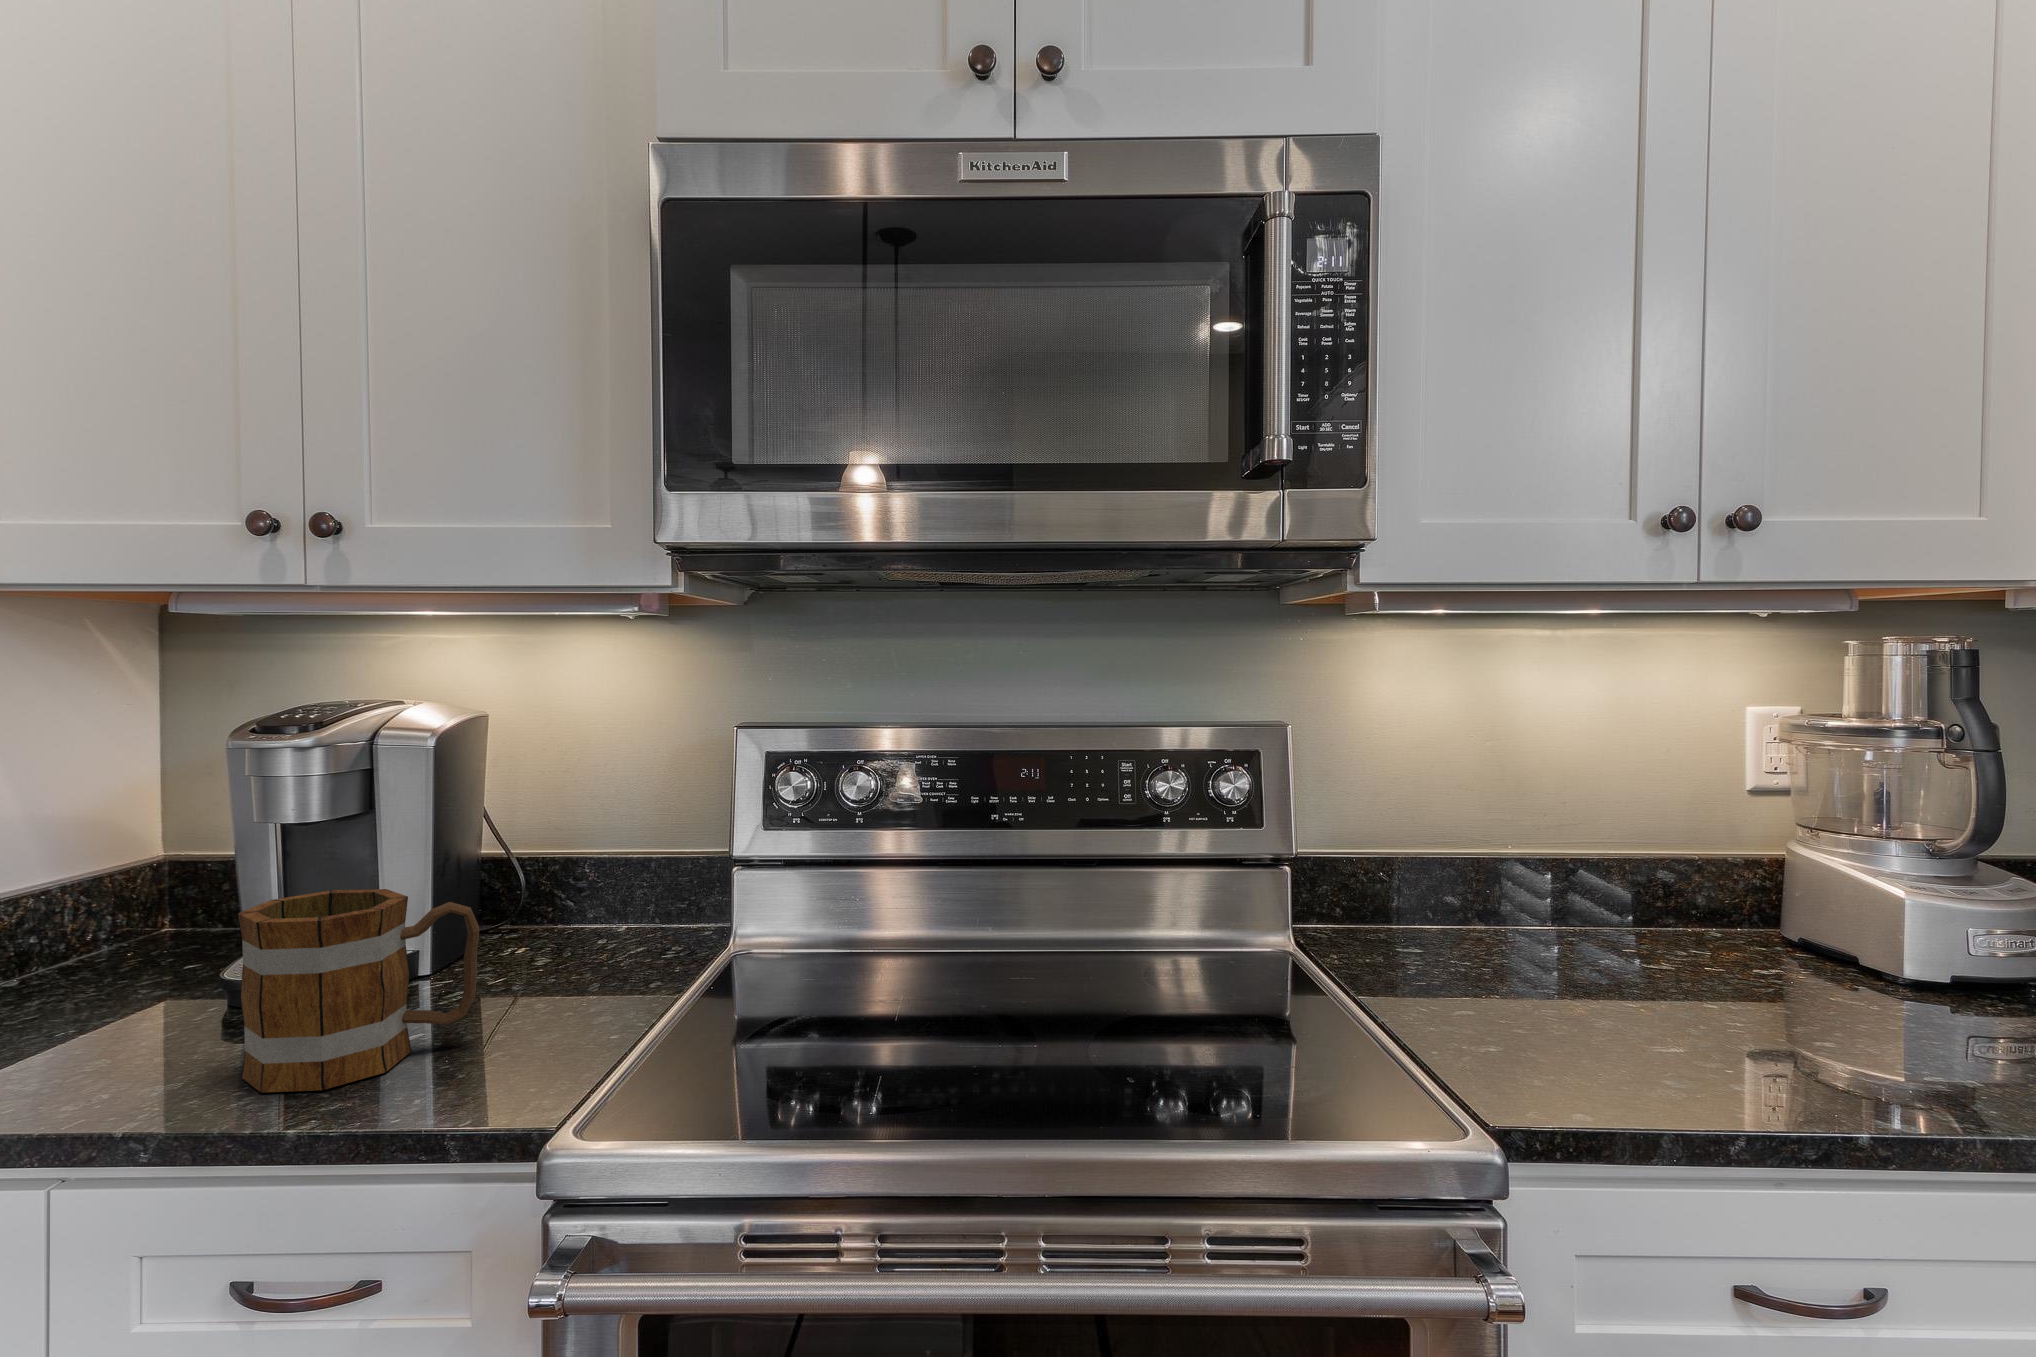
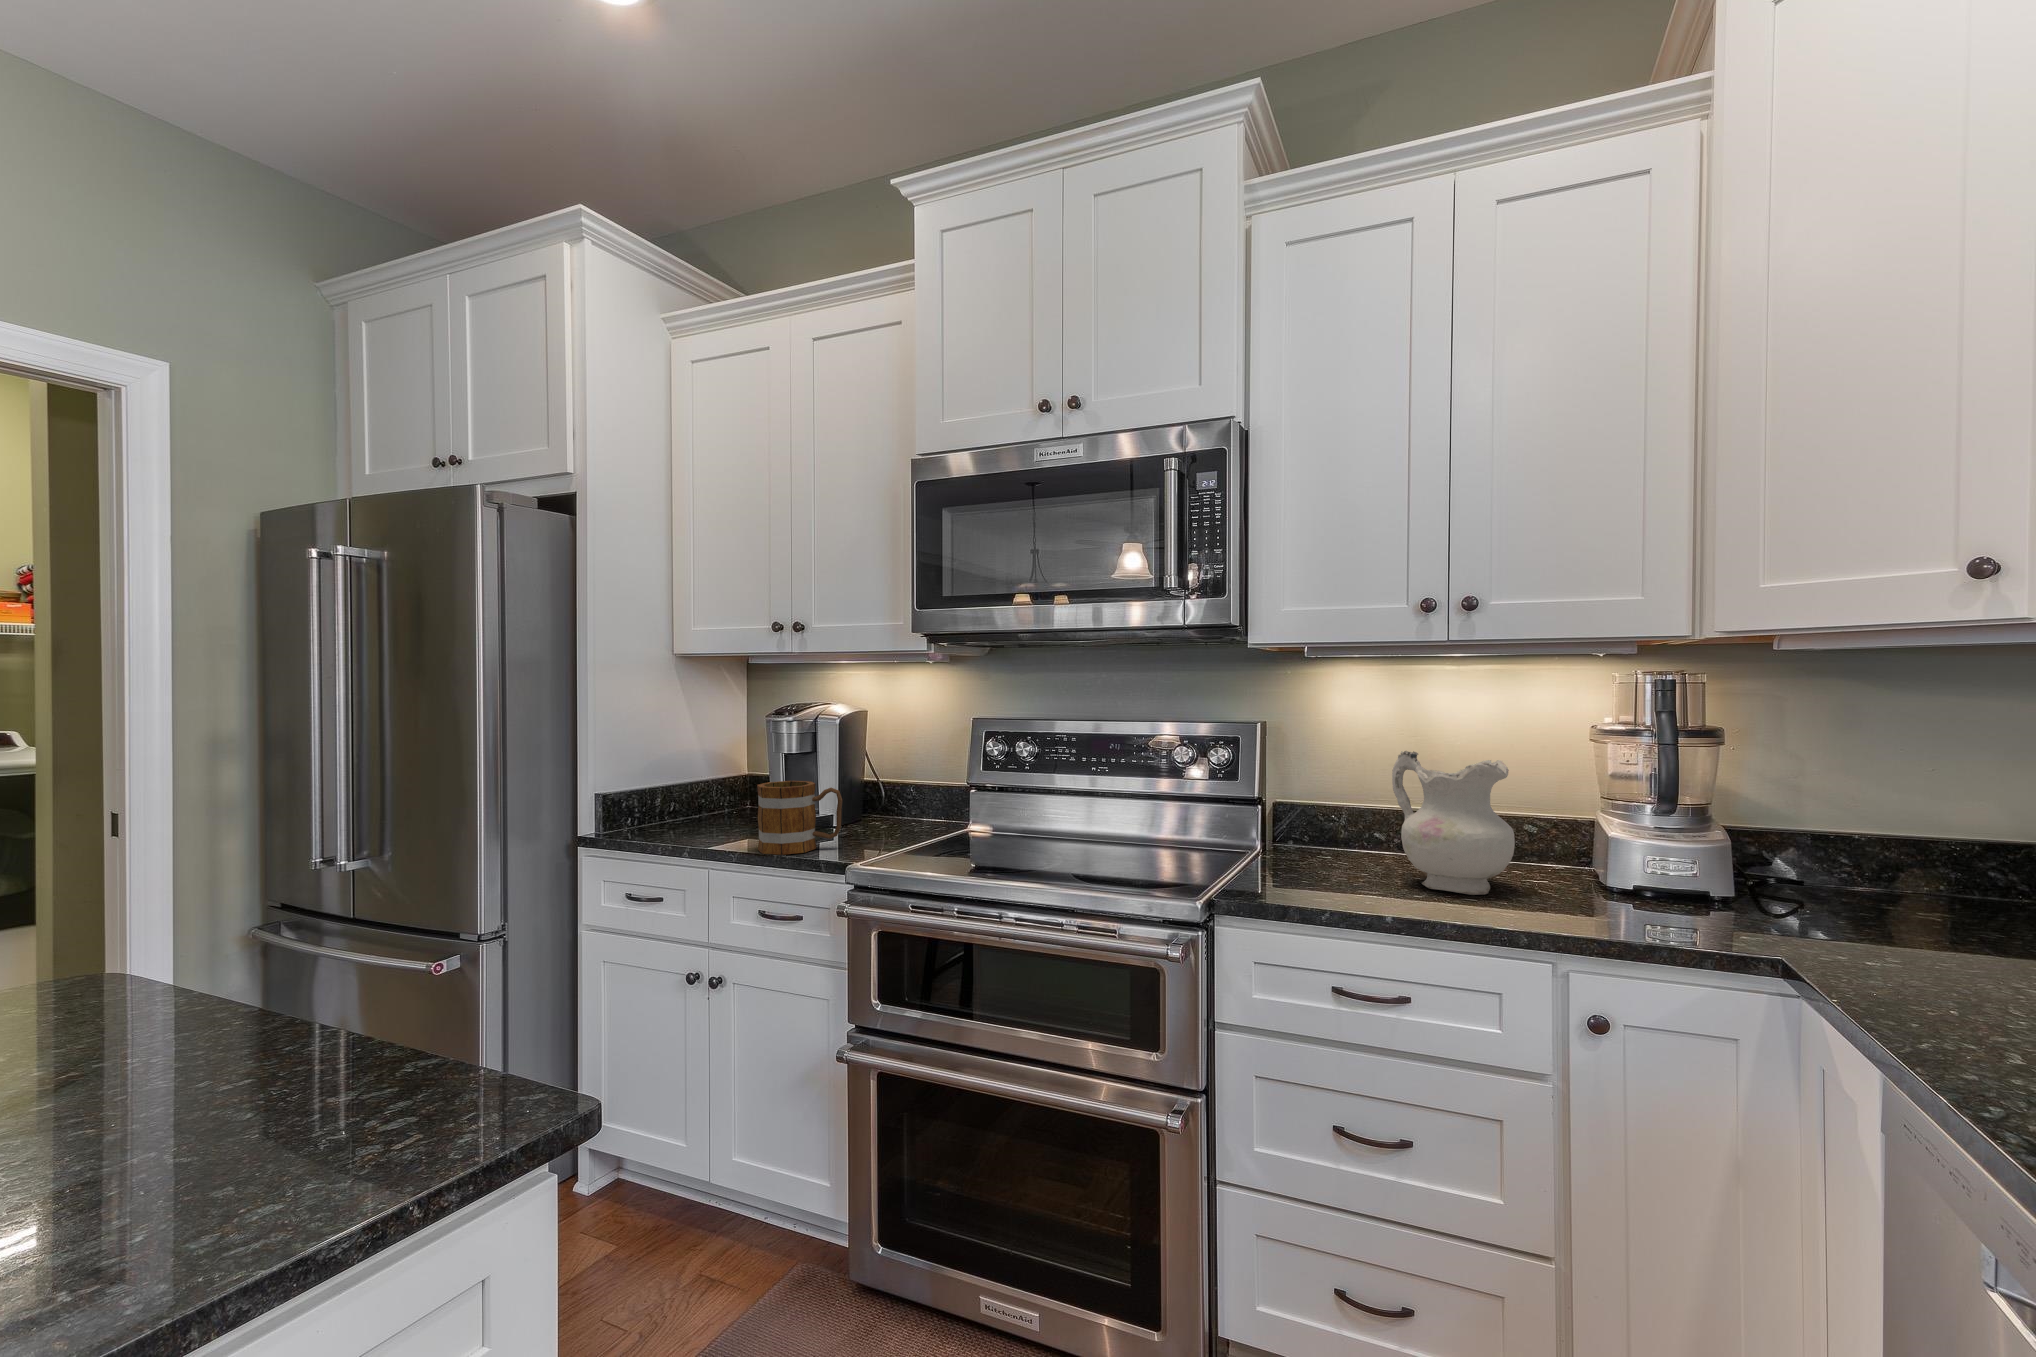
ceramic pitcher: none [1584,768,1817,1013] -> present [1392,751,1515,895]

